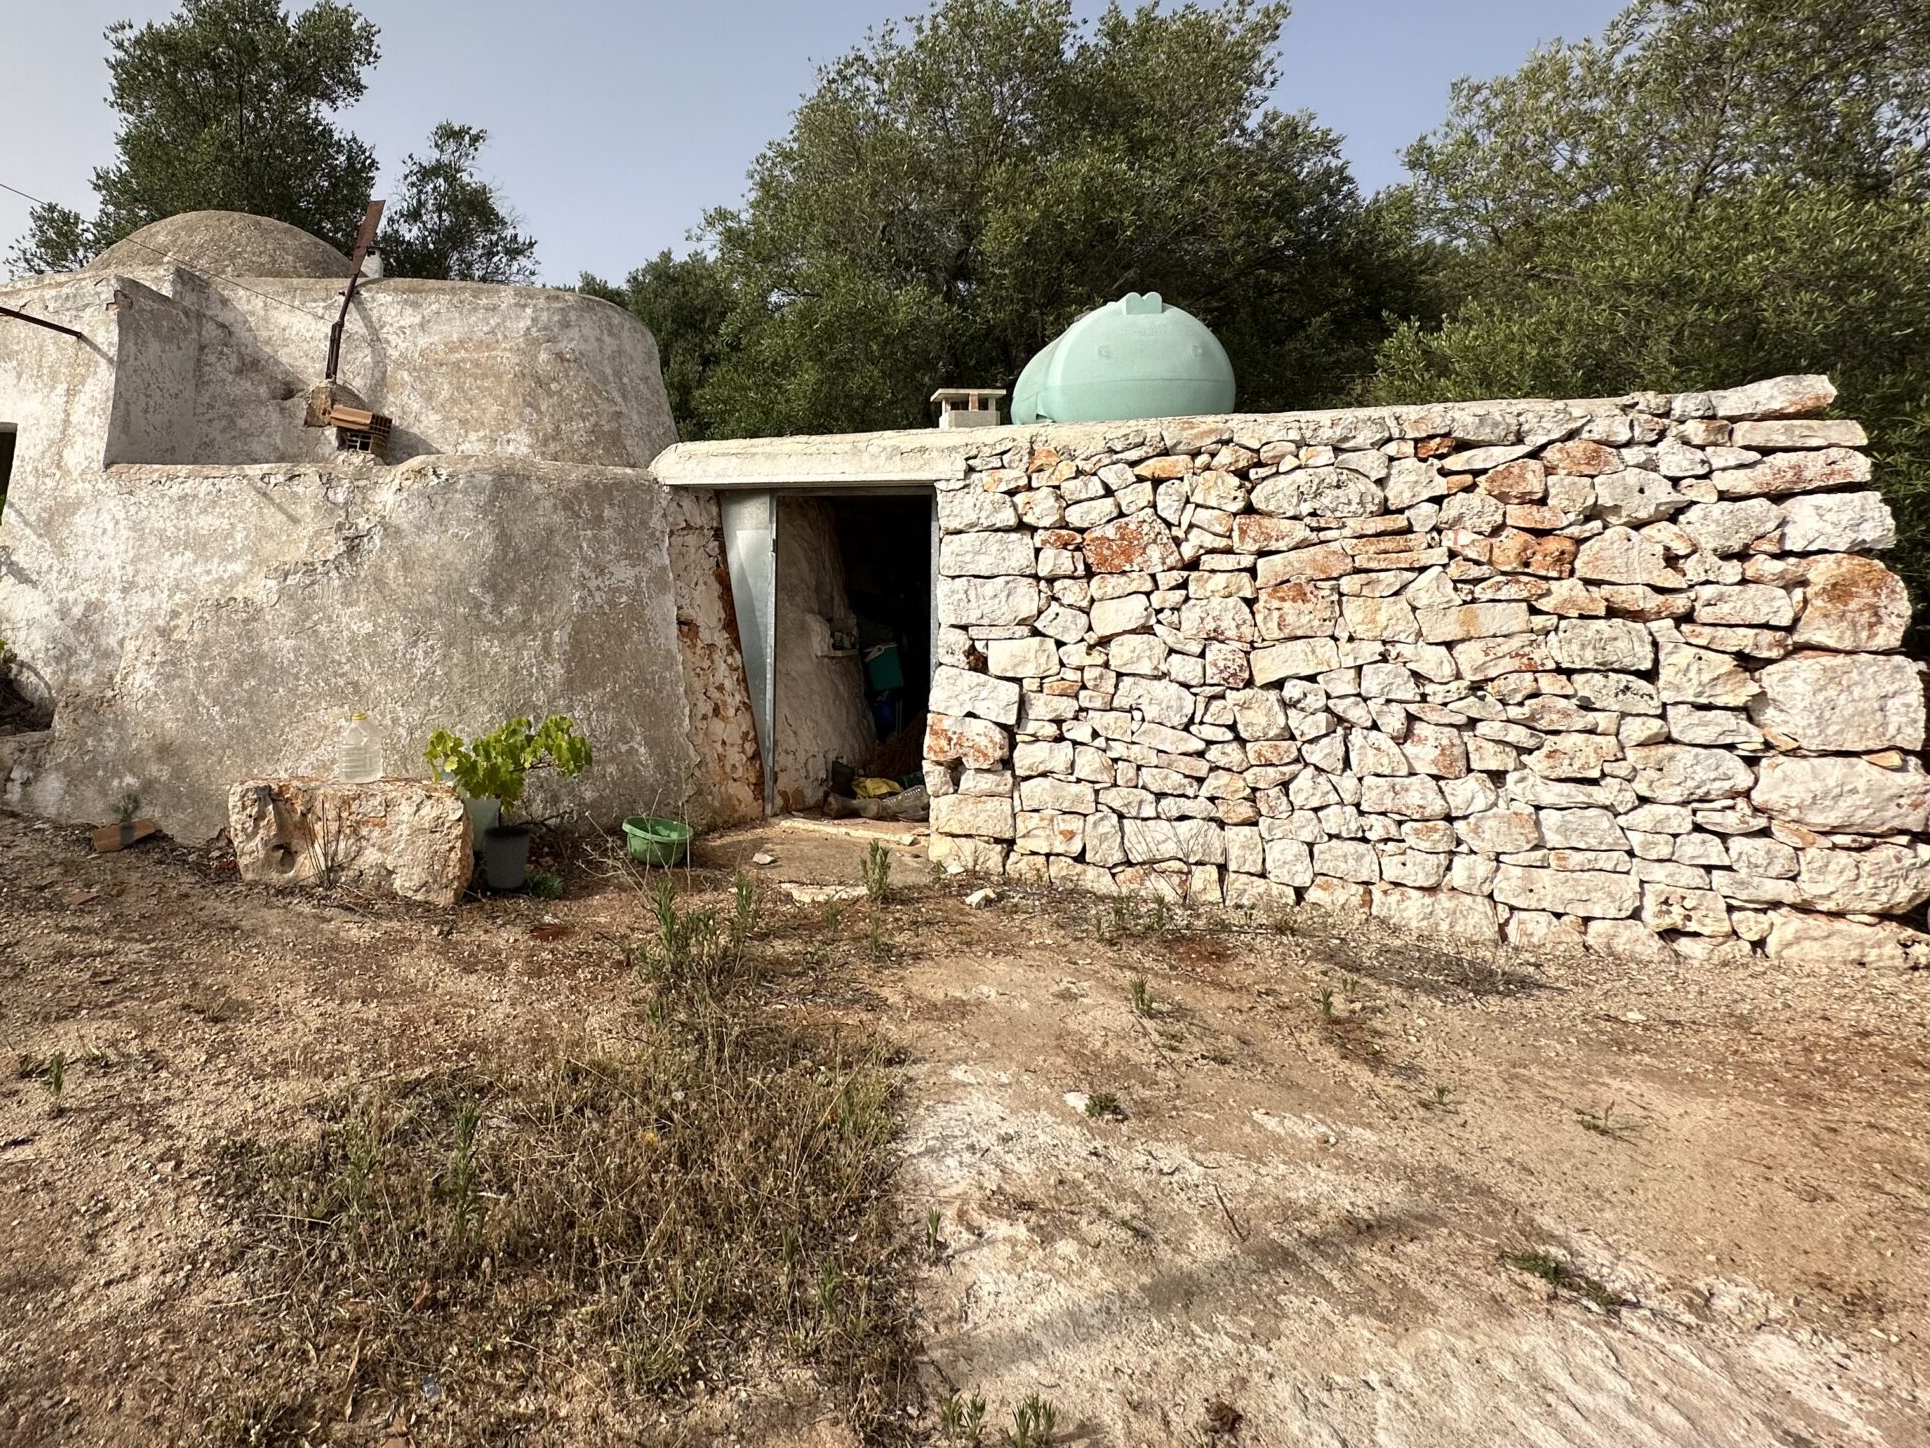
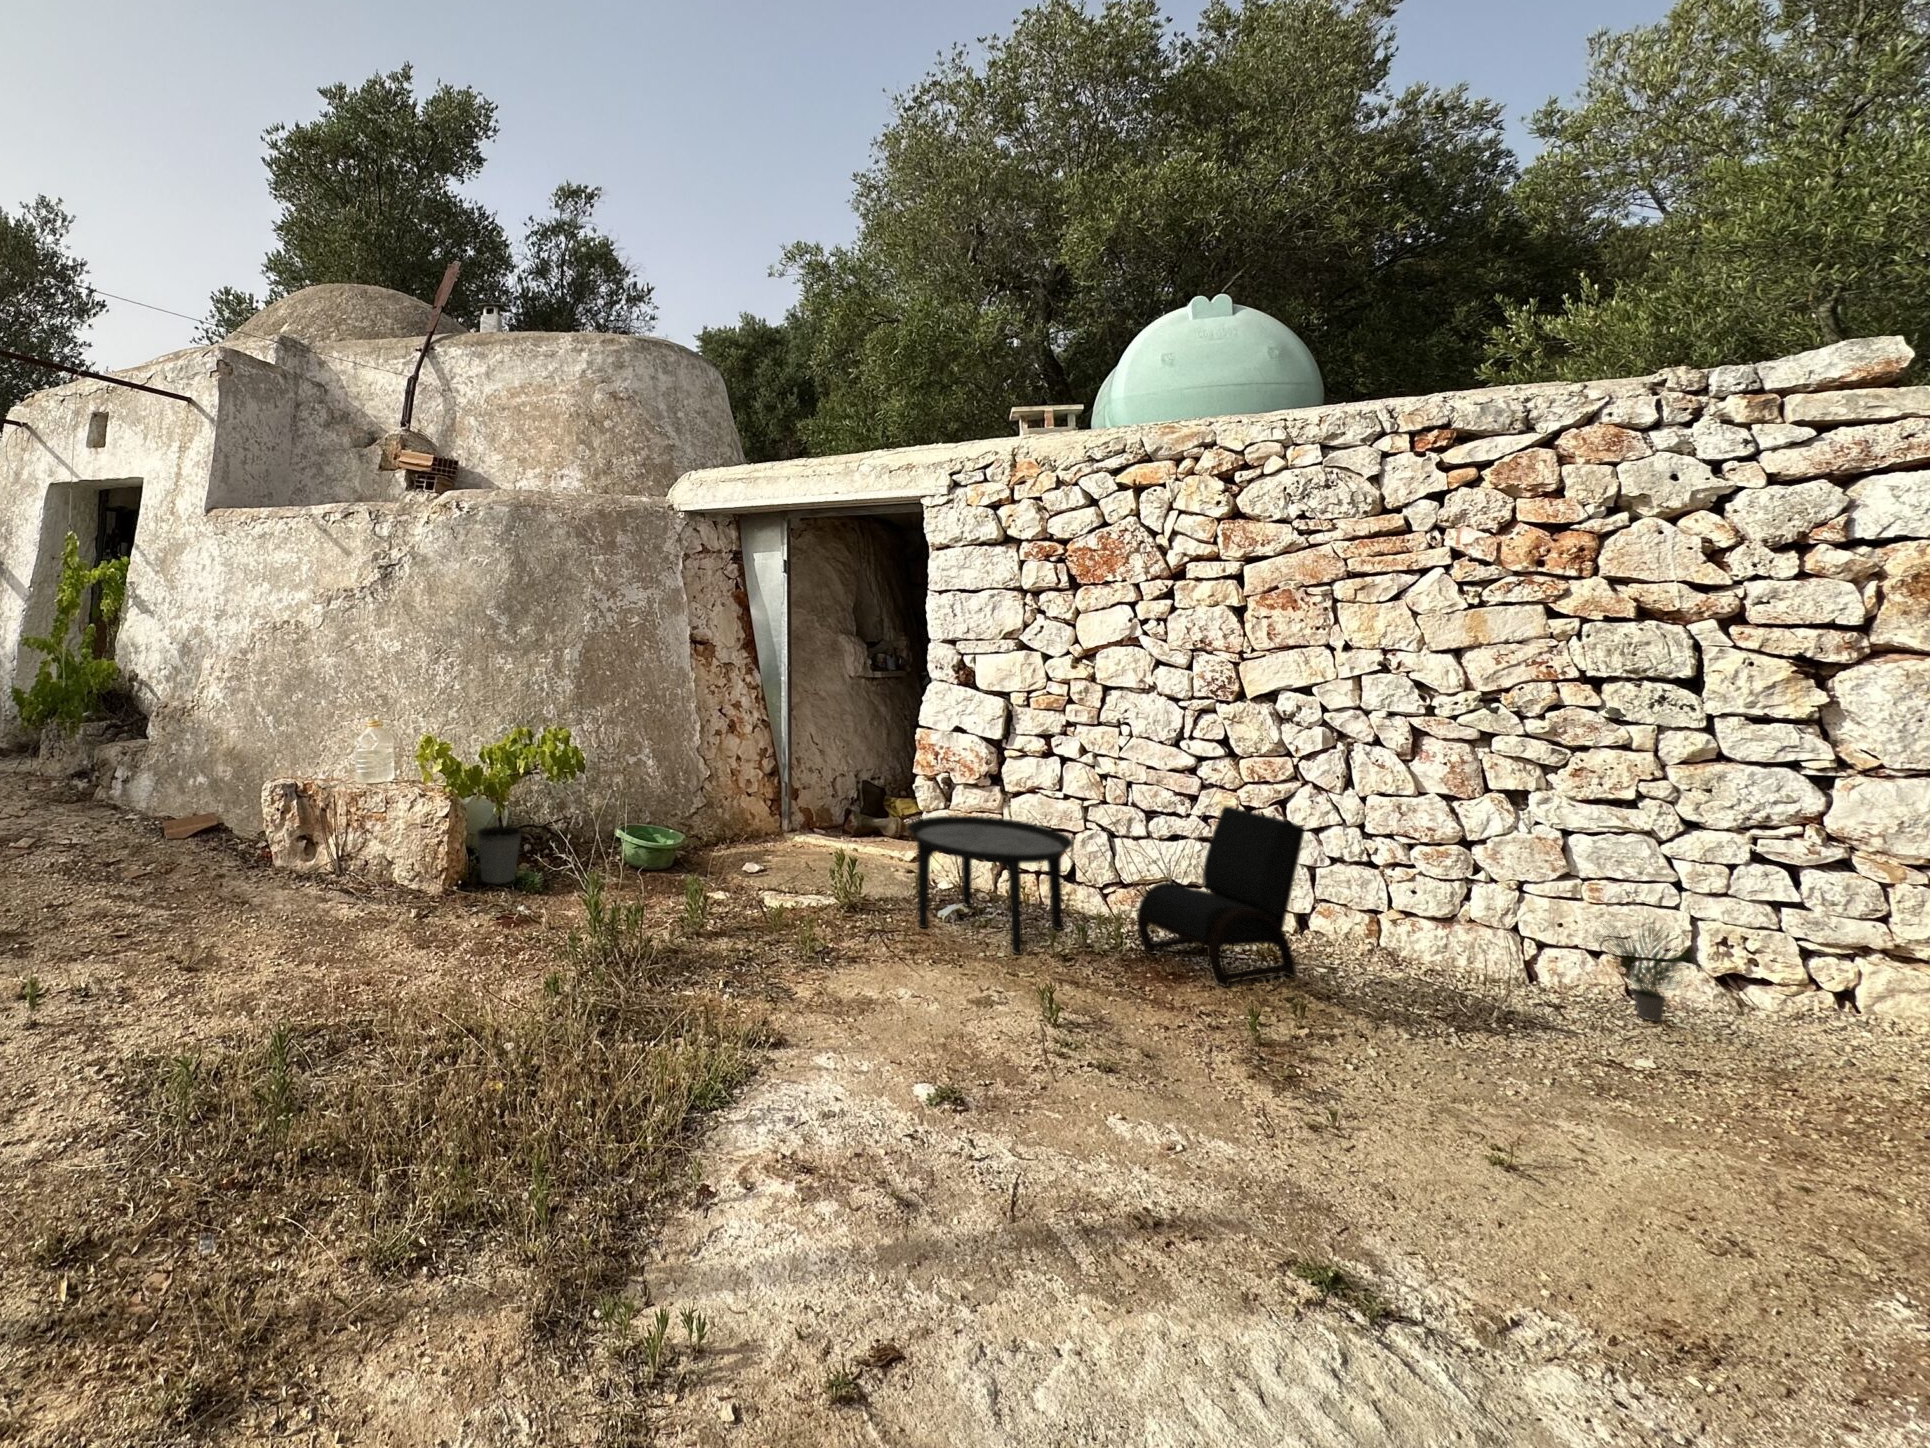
potted plant: present [104,783,155,844] -> present [1596,920,1698,1022]
lounge chair: none [1162,786,1313,961] -> present [1137,806,1305,987]
round table: none [940,799,1105,938] -> present [908,815,1073,954]

